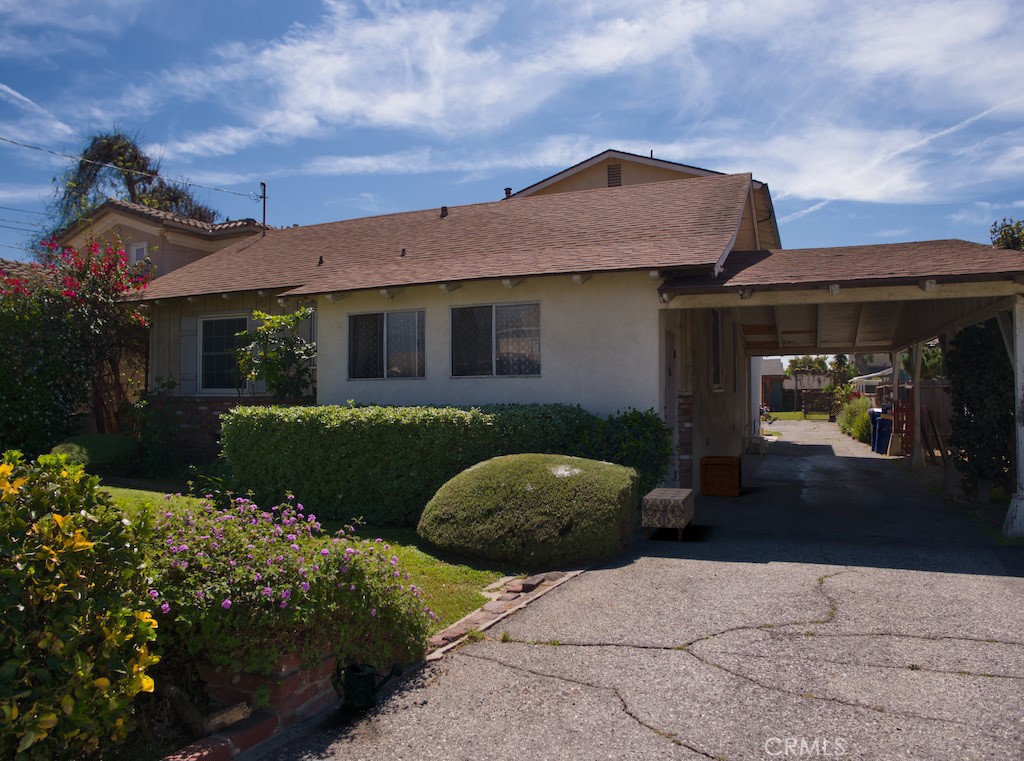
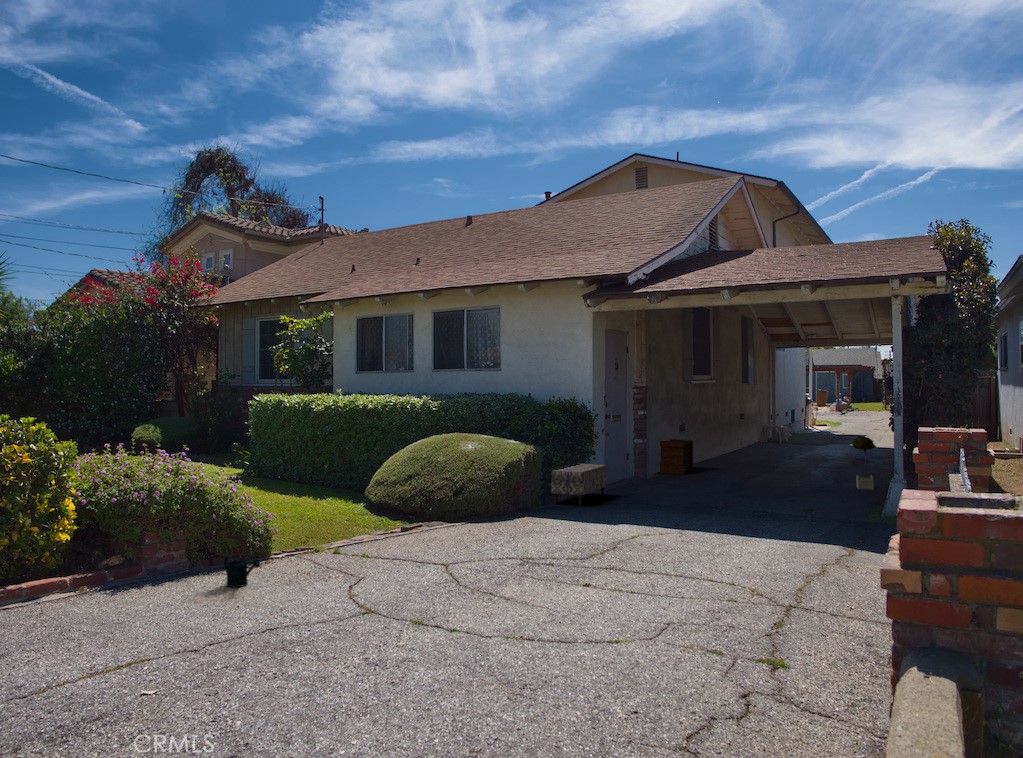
potted tree: none [947,448,976,510] -> present [852,435,876,490]

